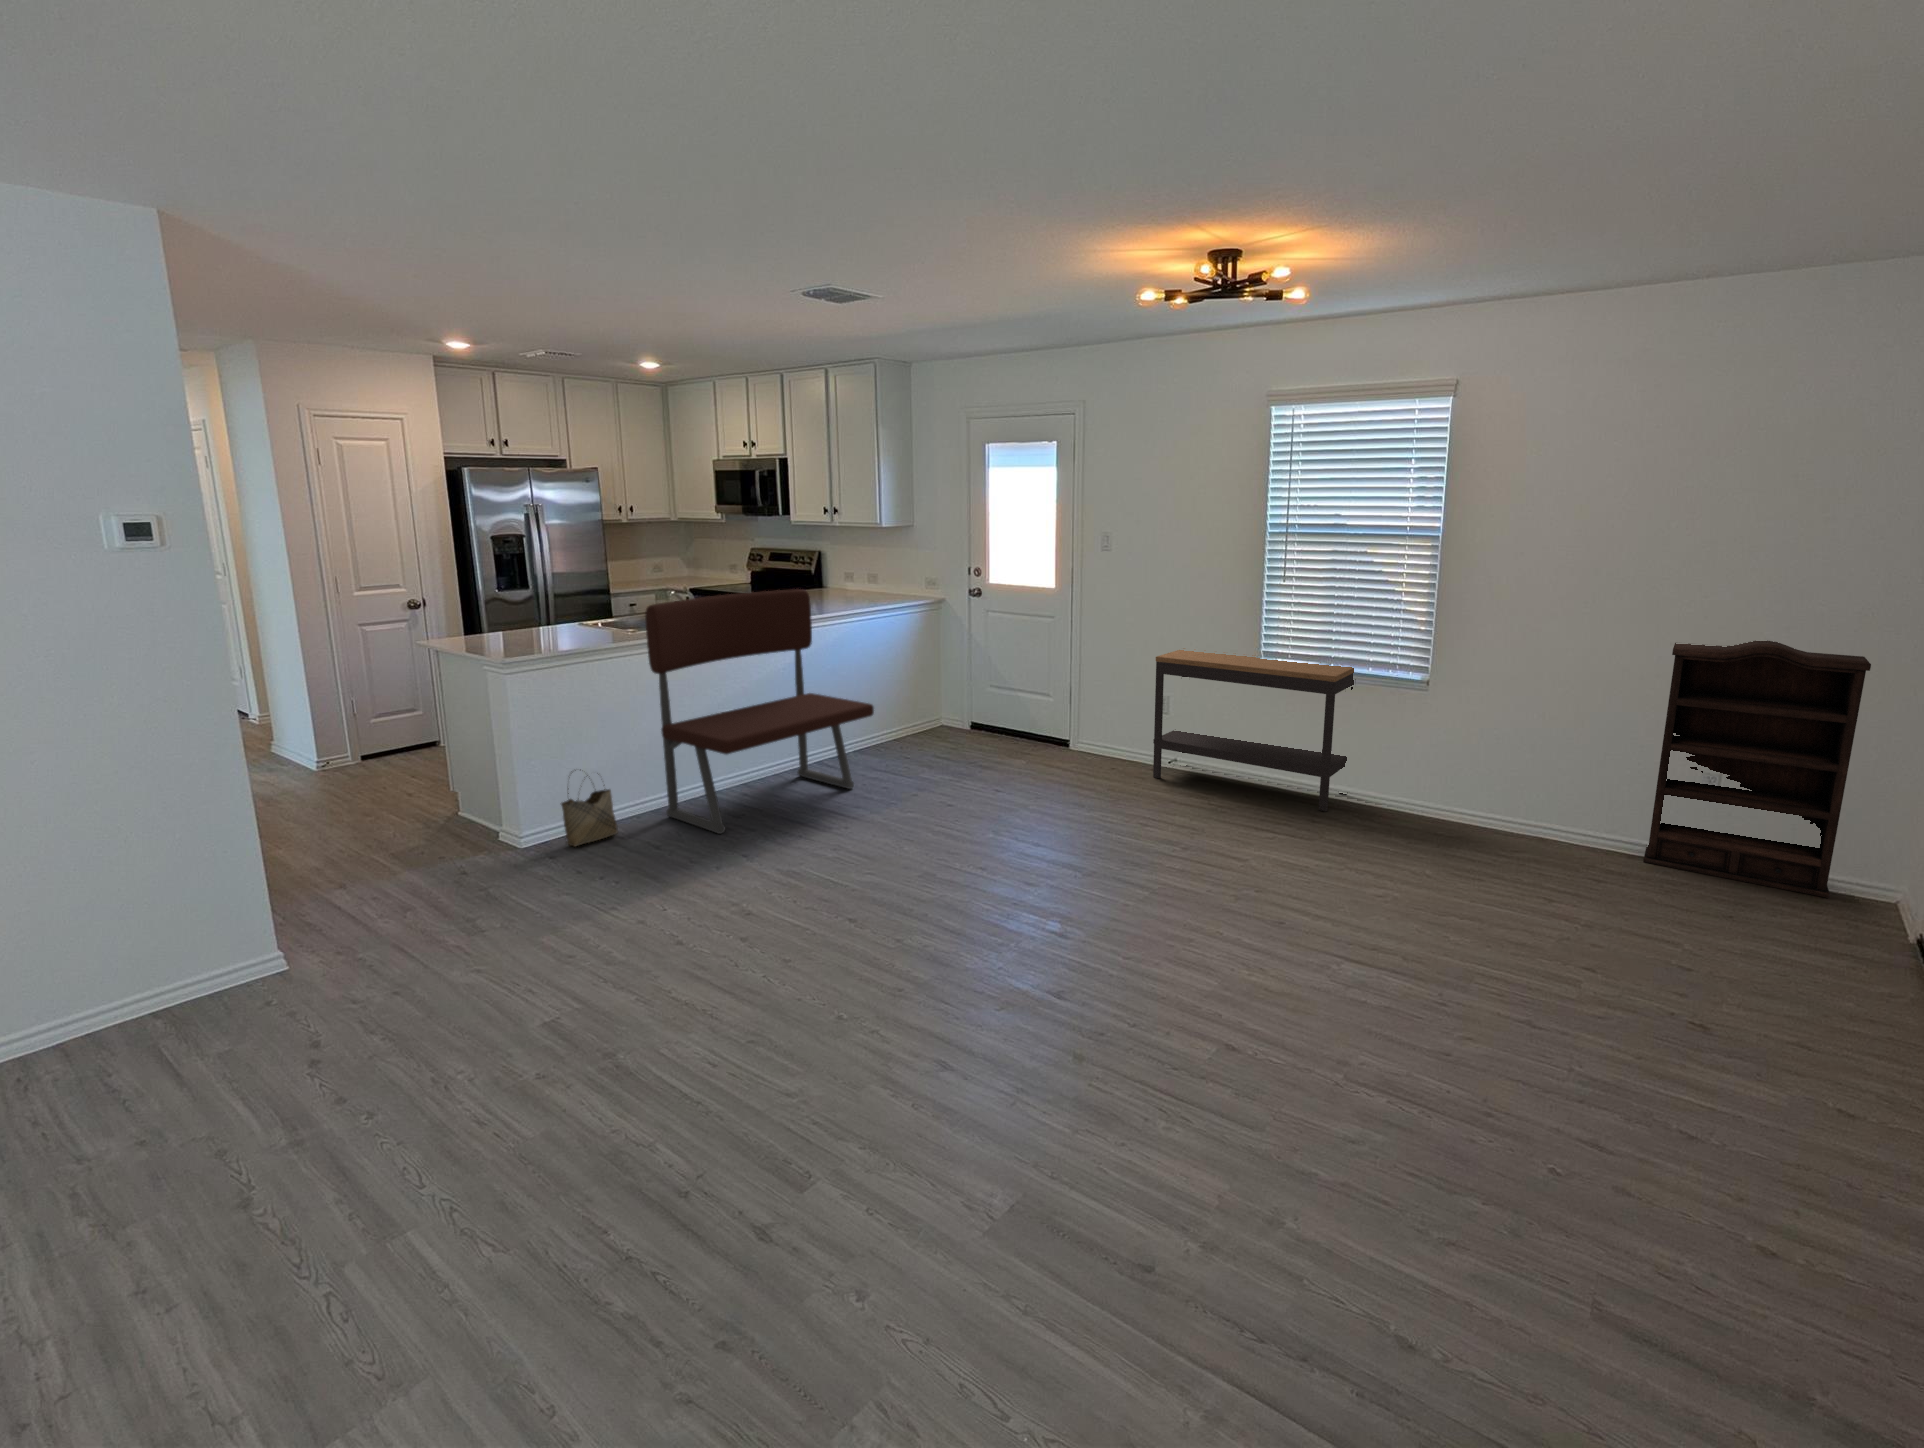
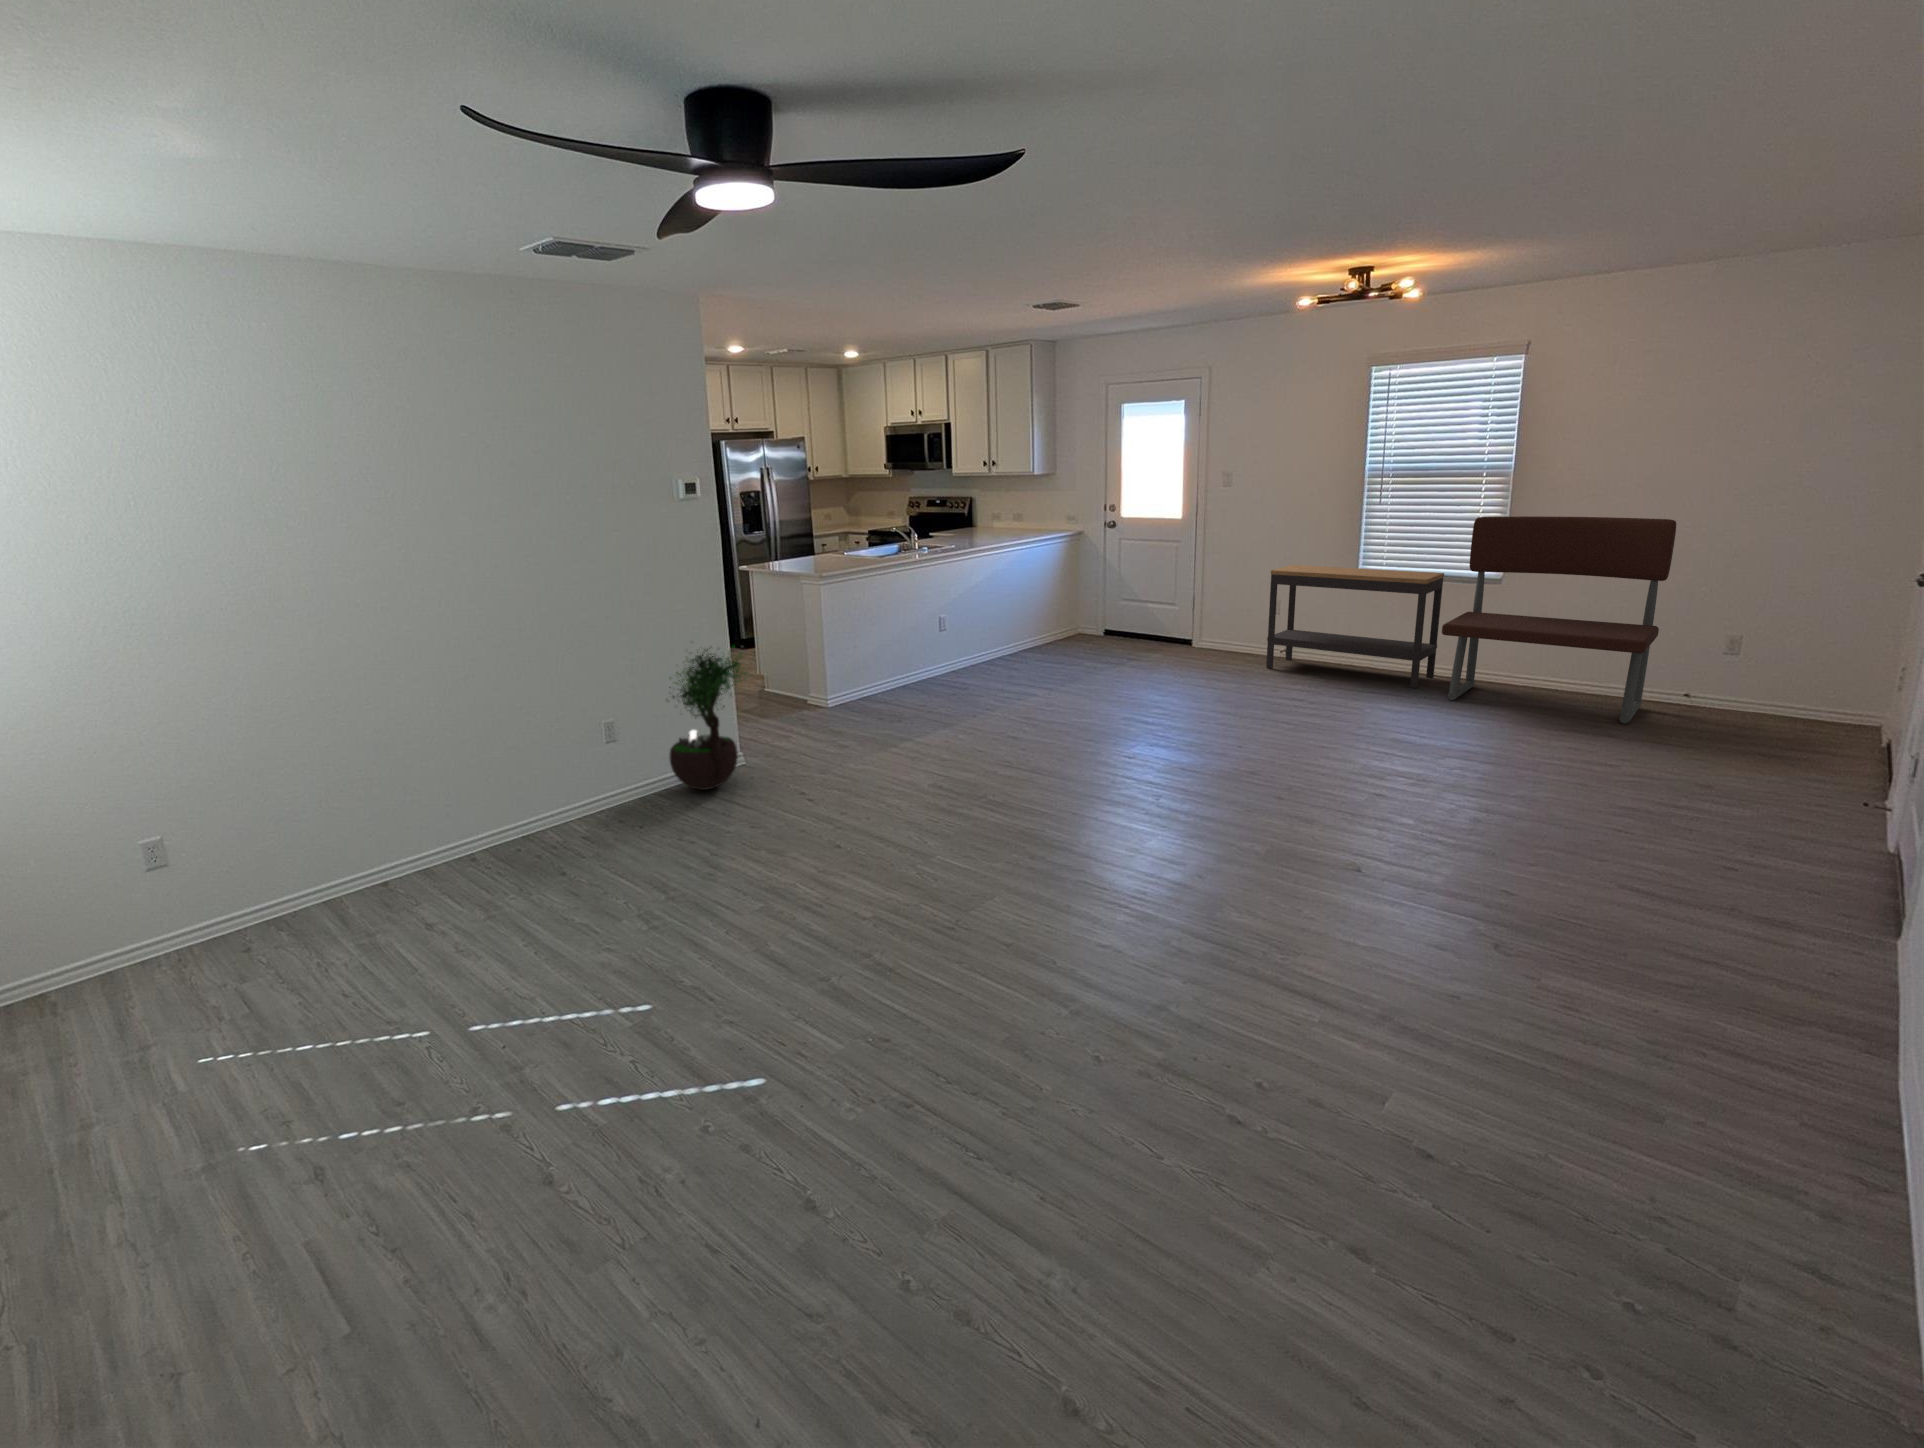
bench: present [645,589,874,834] -> present [1442,516,1676,724]
bookshelf: present [1643,641,1871,898] -> none [1687,538,1882,738]
woven basket: present [561,769,618,846] -> none [844,654,877,707]
potted tree: none [52,796,261,1042] -> present [669,642,751,790]

